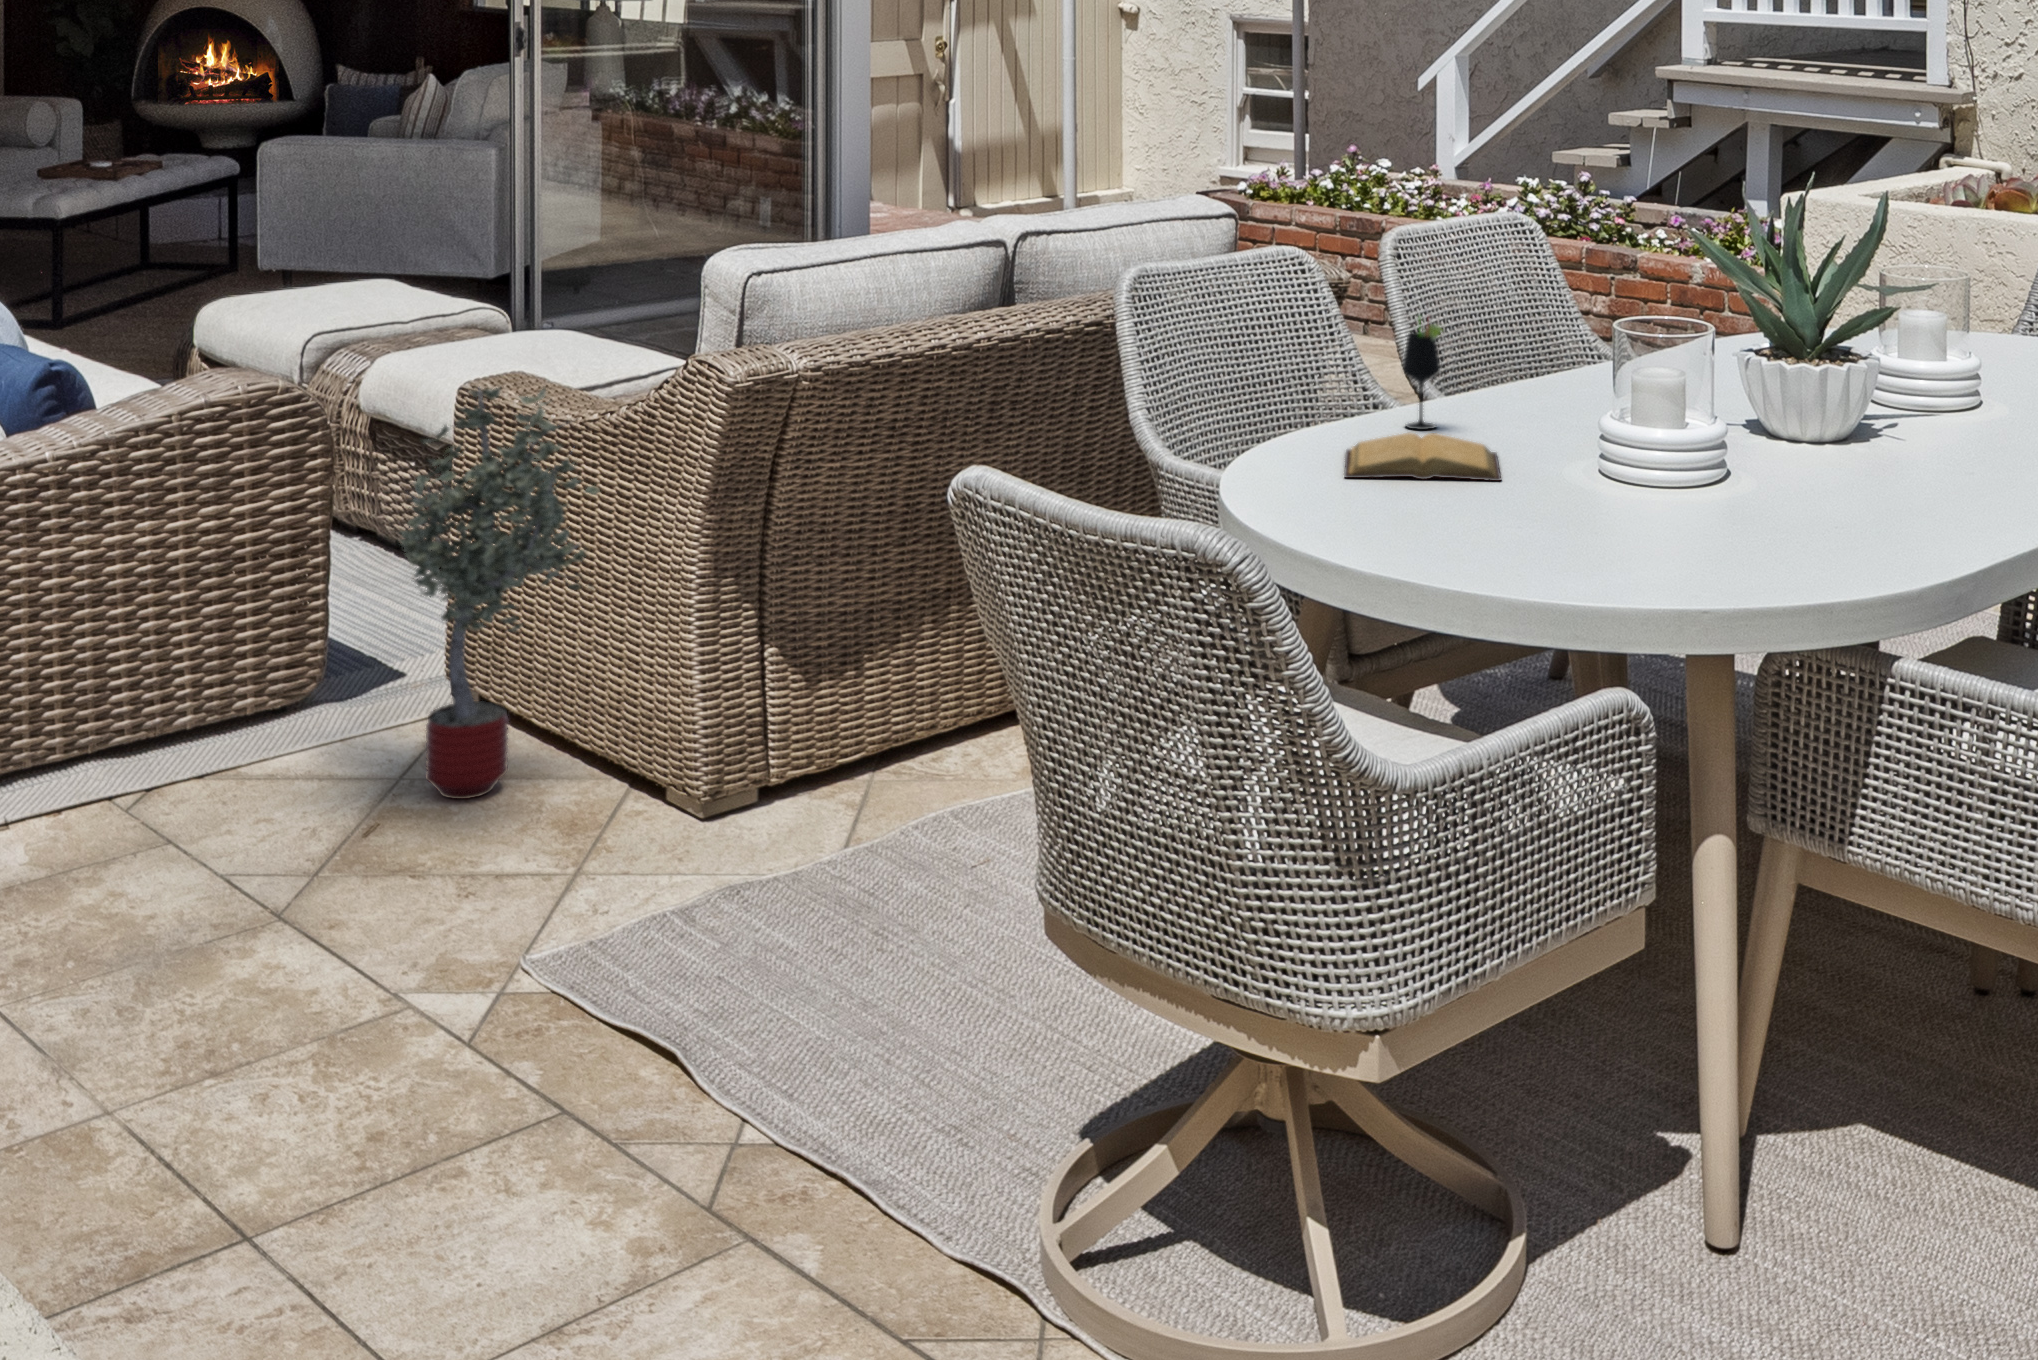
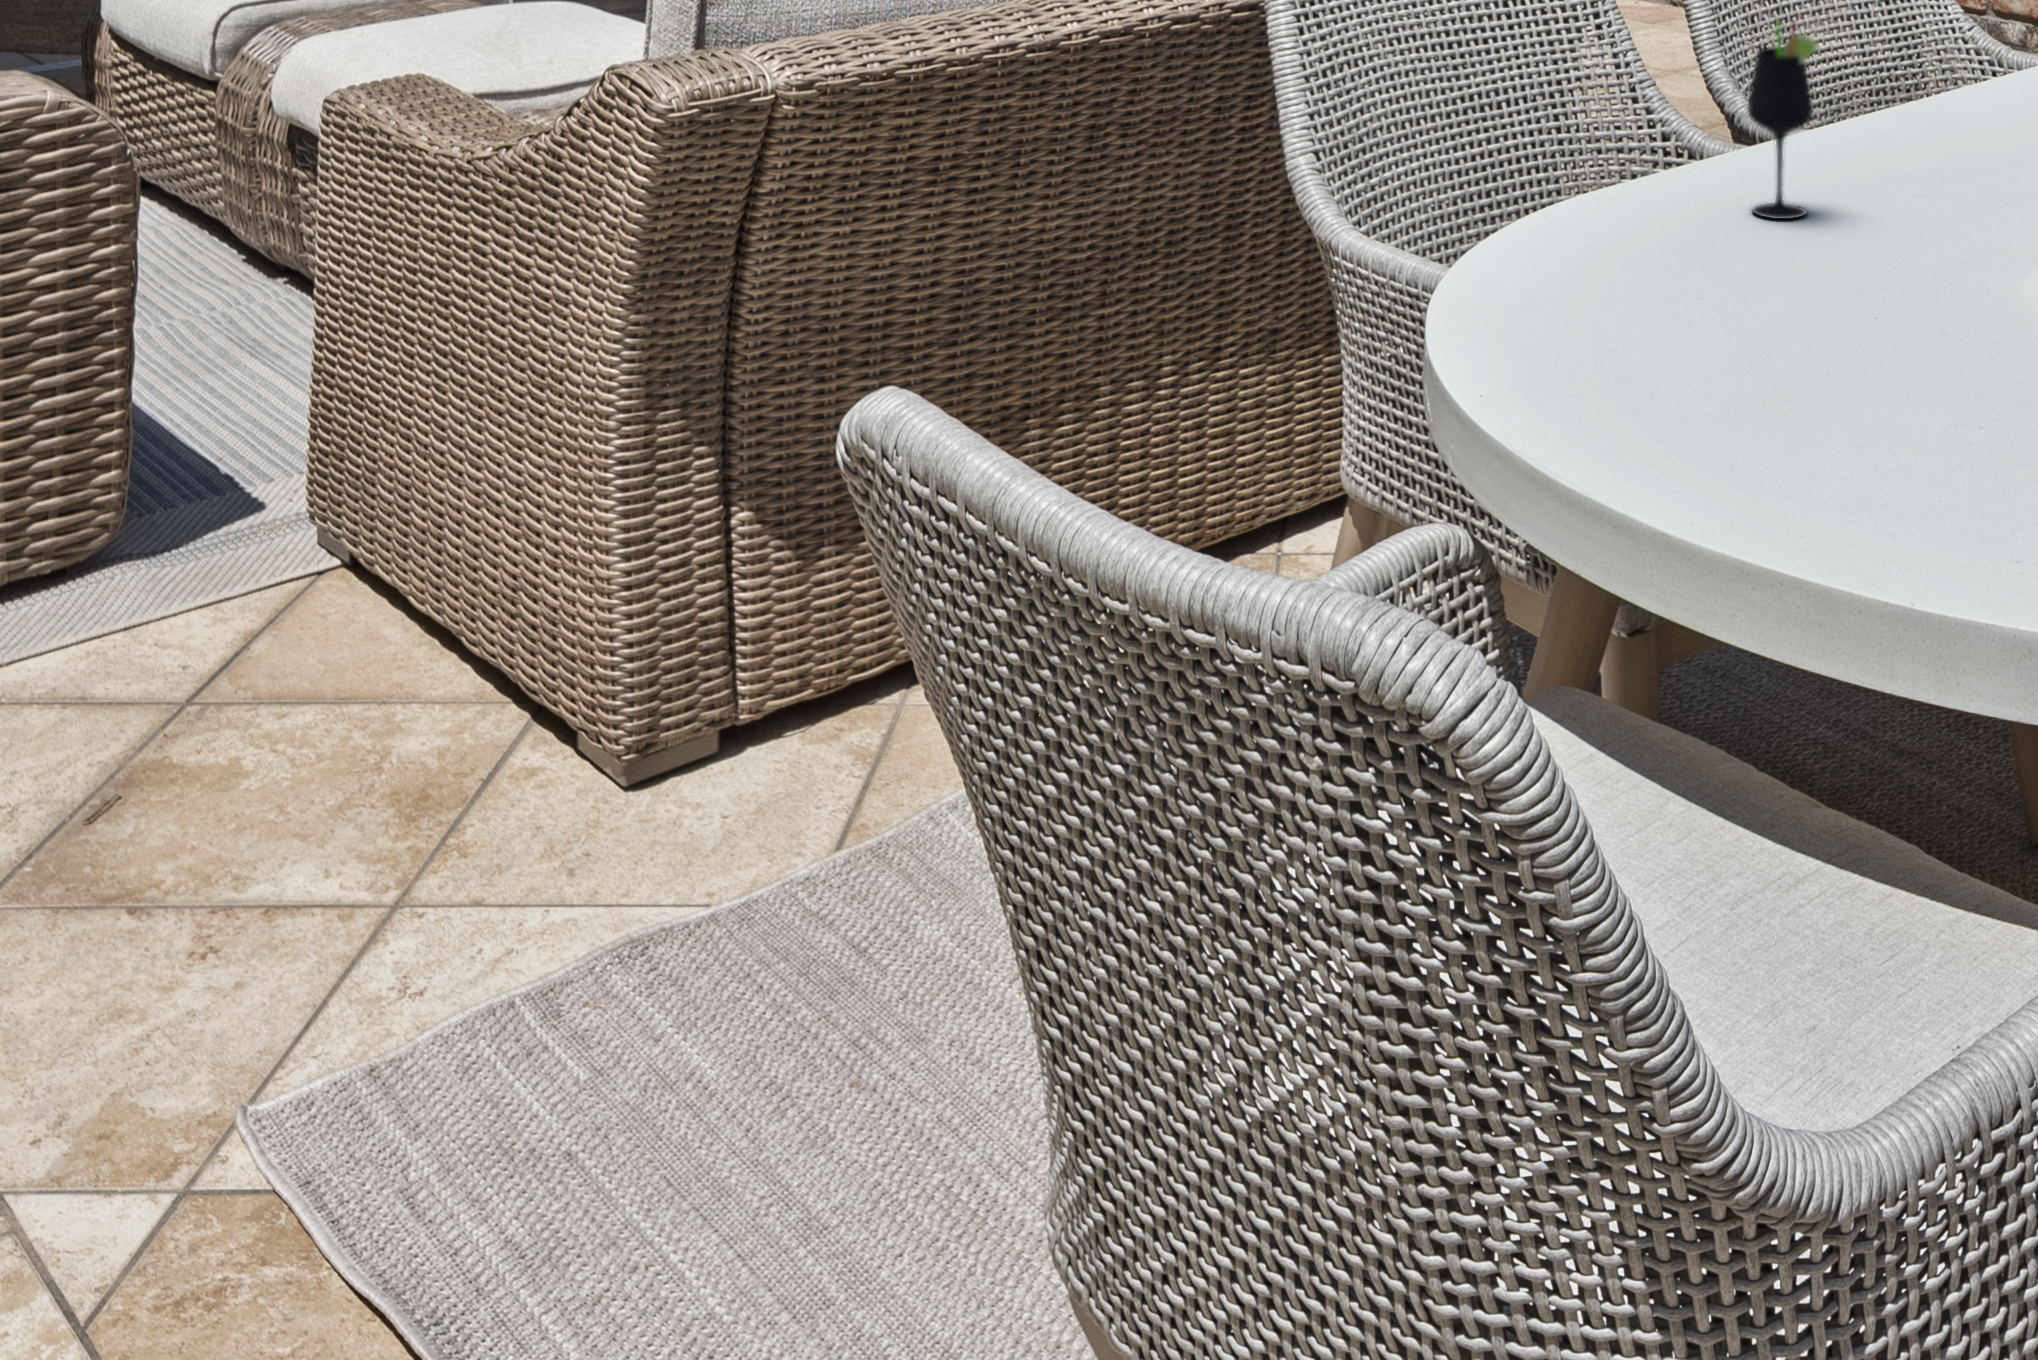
potted tree: present [395,388,599,799] -> none [110,118,499,782]
book: present [1344,433,1501,481] -> none [1658,237,1956,342]

